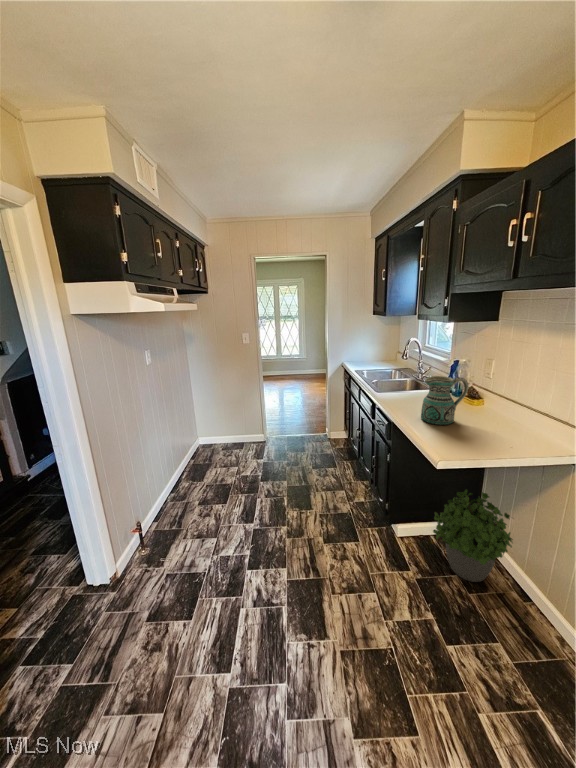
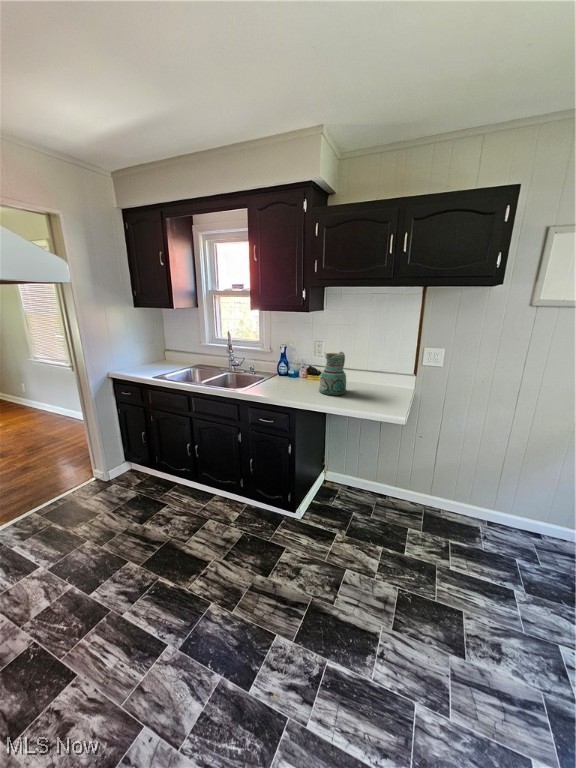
potted plant: present [433,489,513,582] -> none [328,442,383,513]

